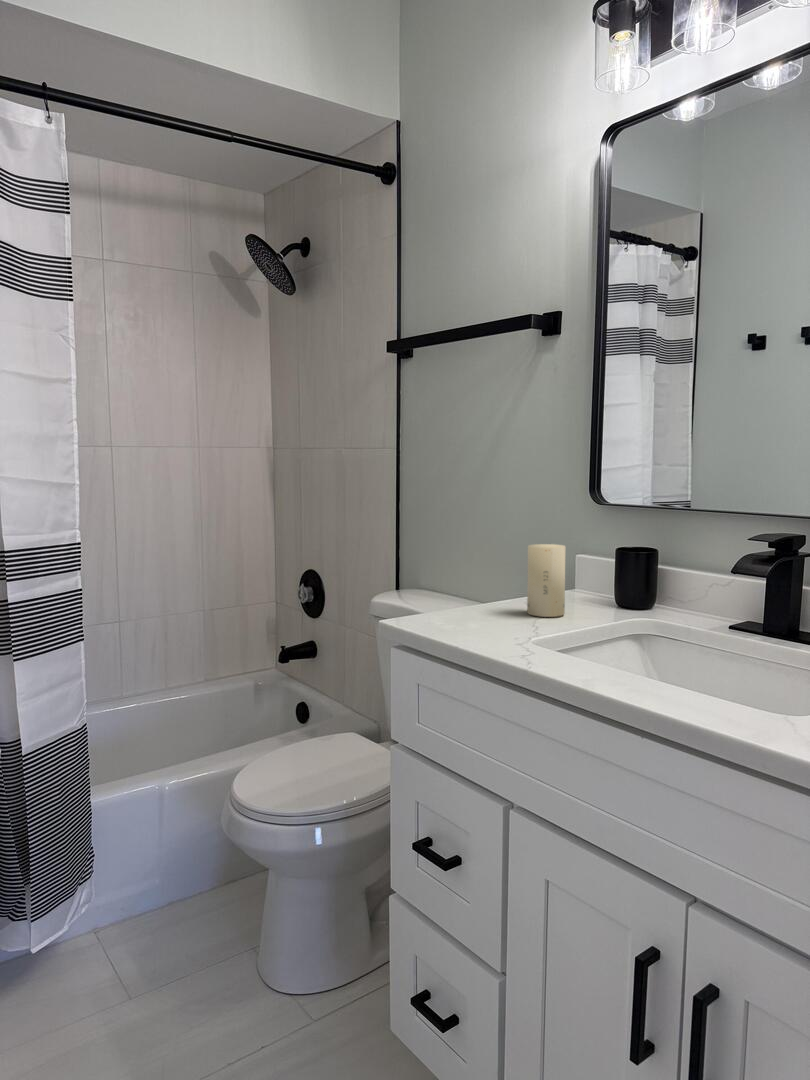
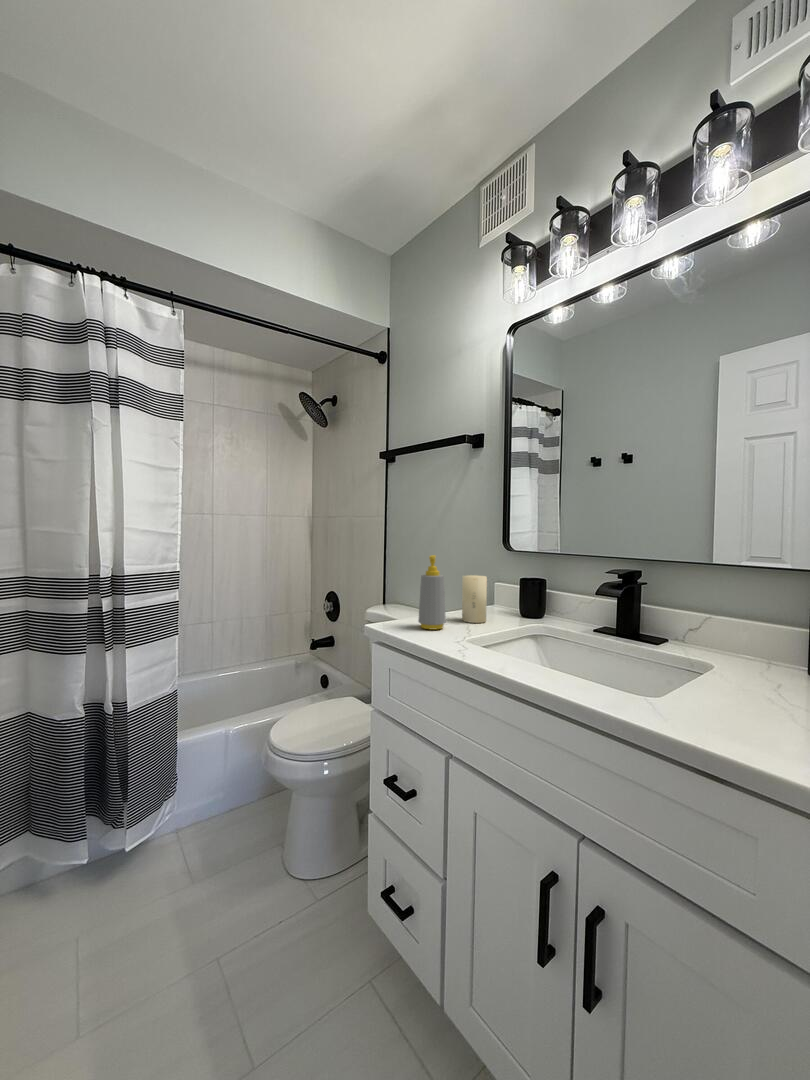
soap bottle: none [462,516,503,628] -> present [418,555,446,630]

